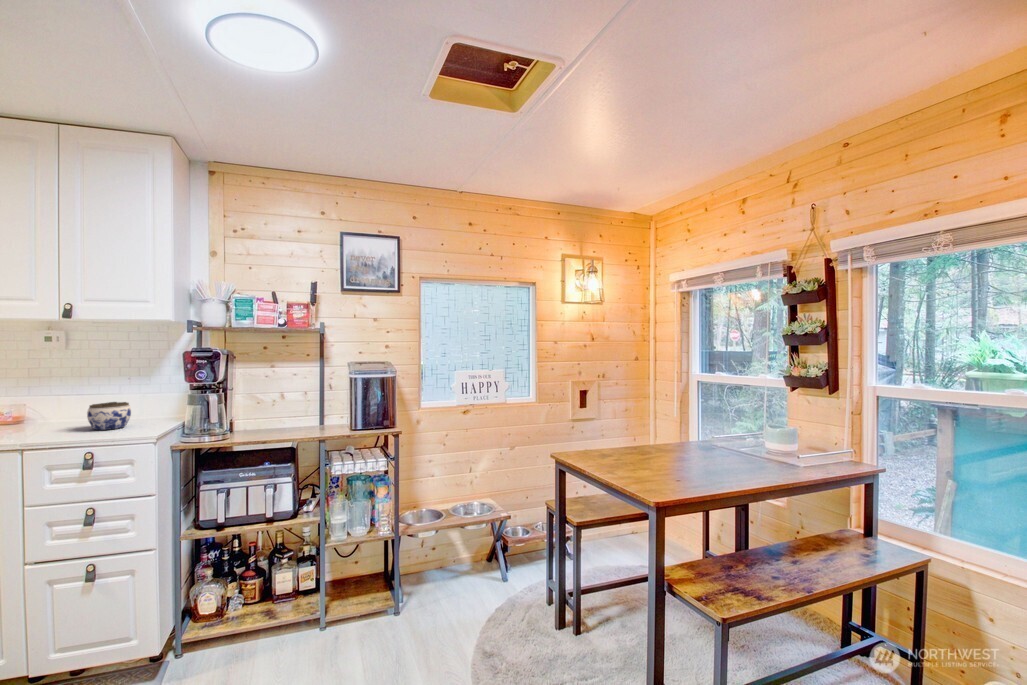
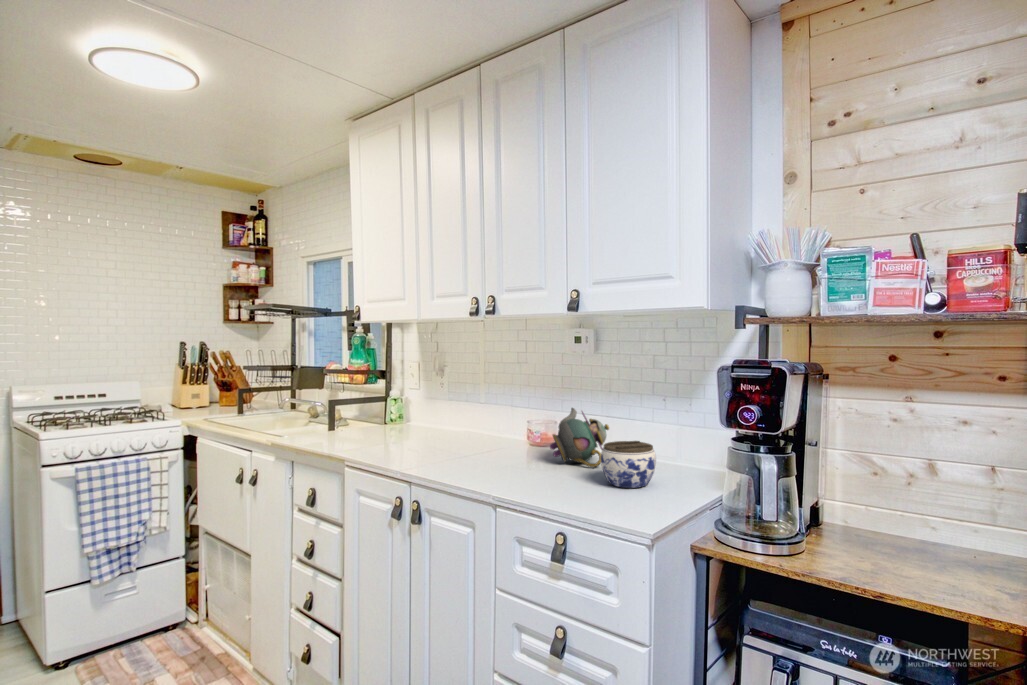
teapot: none [25,389,82,428] -> present [550,408,609,467]

